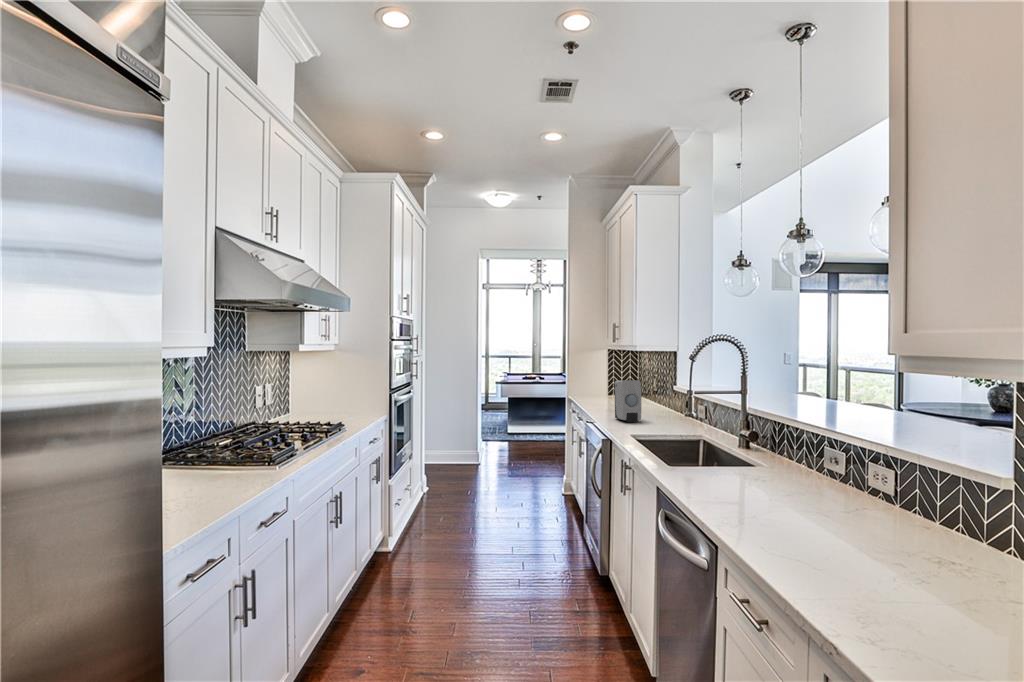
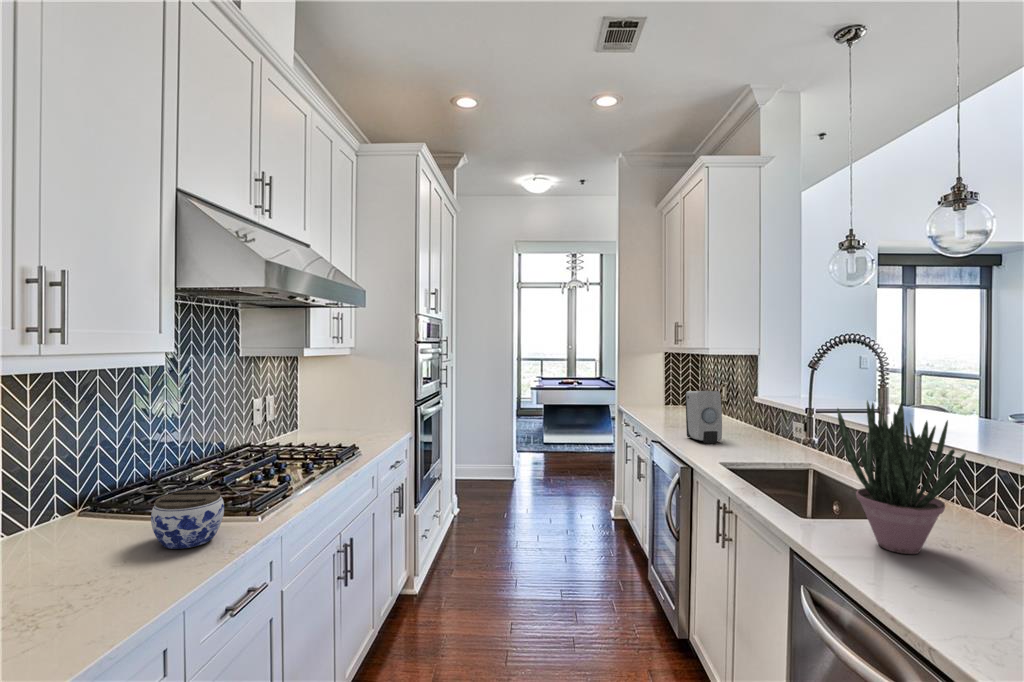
potted plant: none [686,381,760,482] -> present [837,401,966,554]
jar: none [206,446,256,484] -> present [151,489,224,549]

